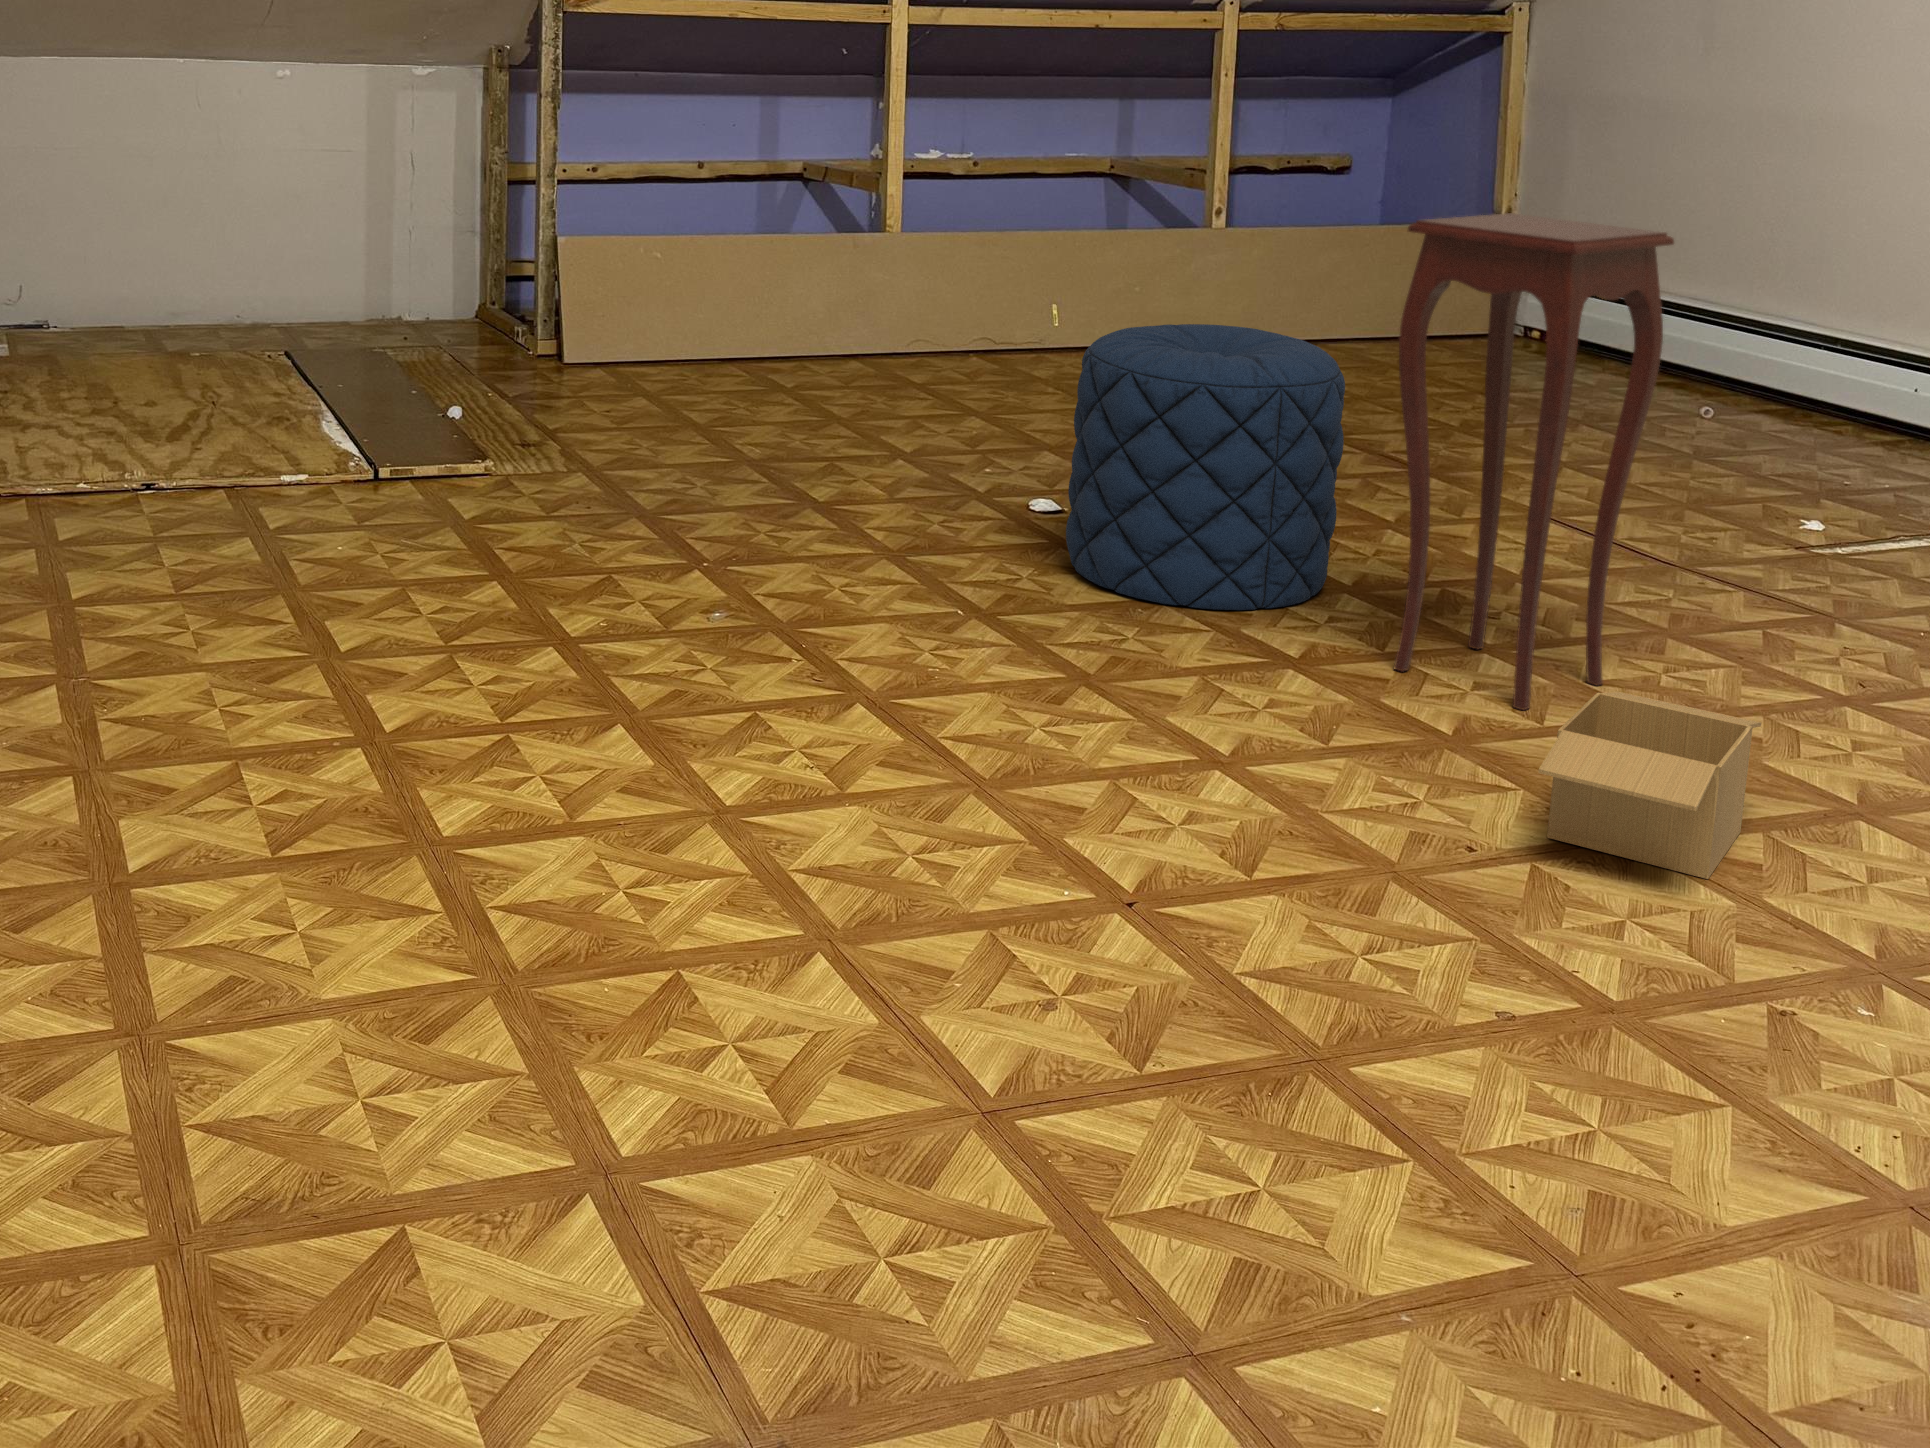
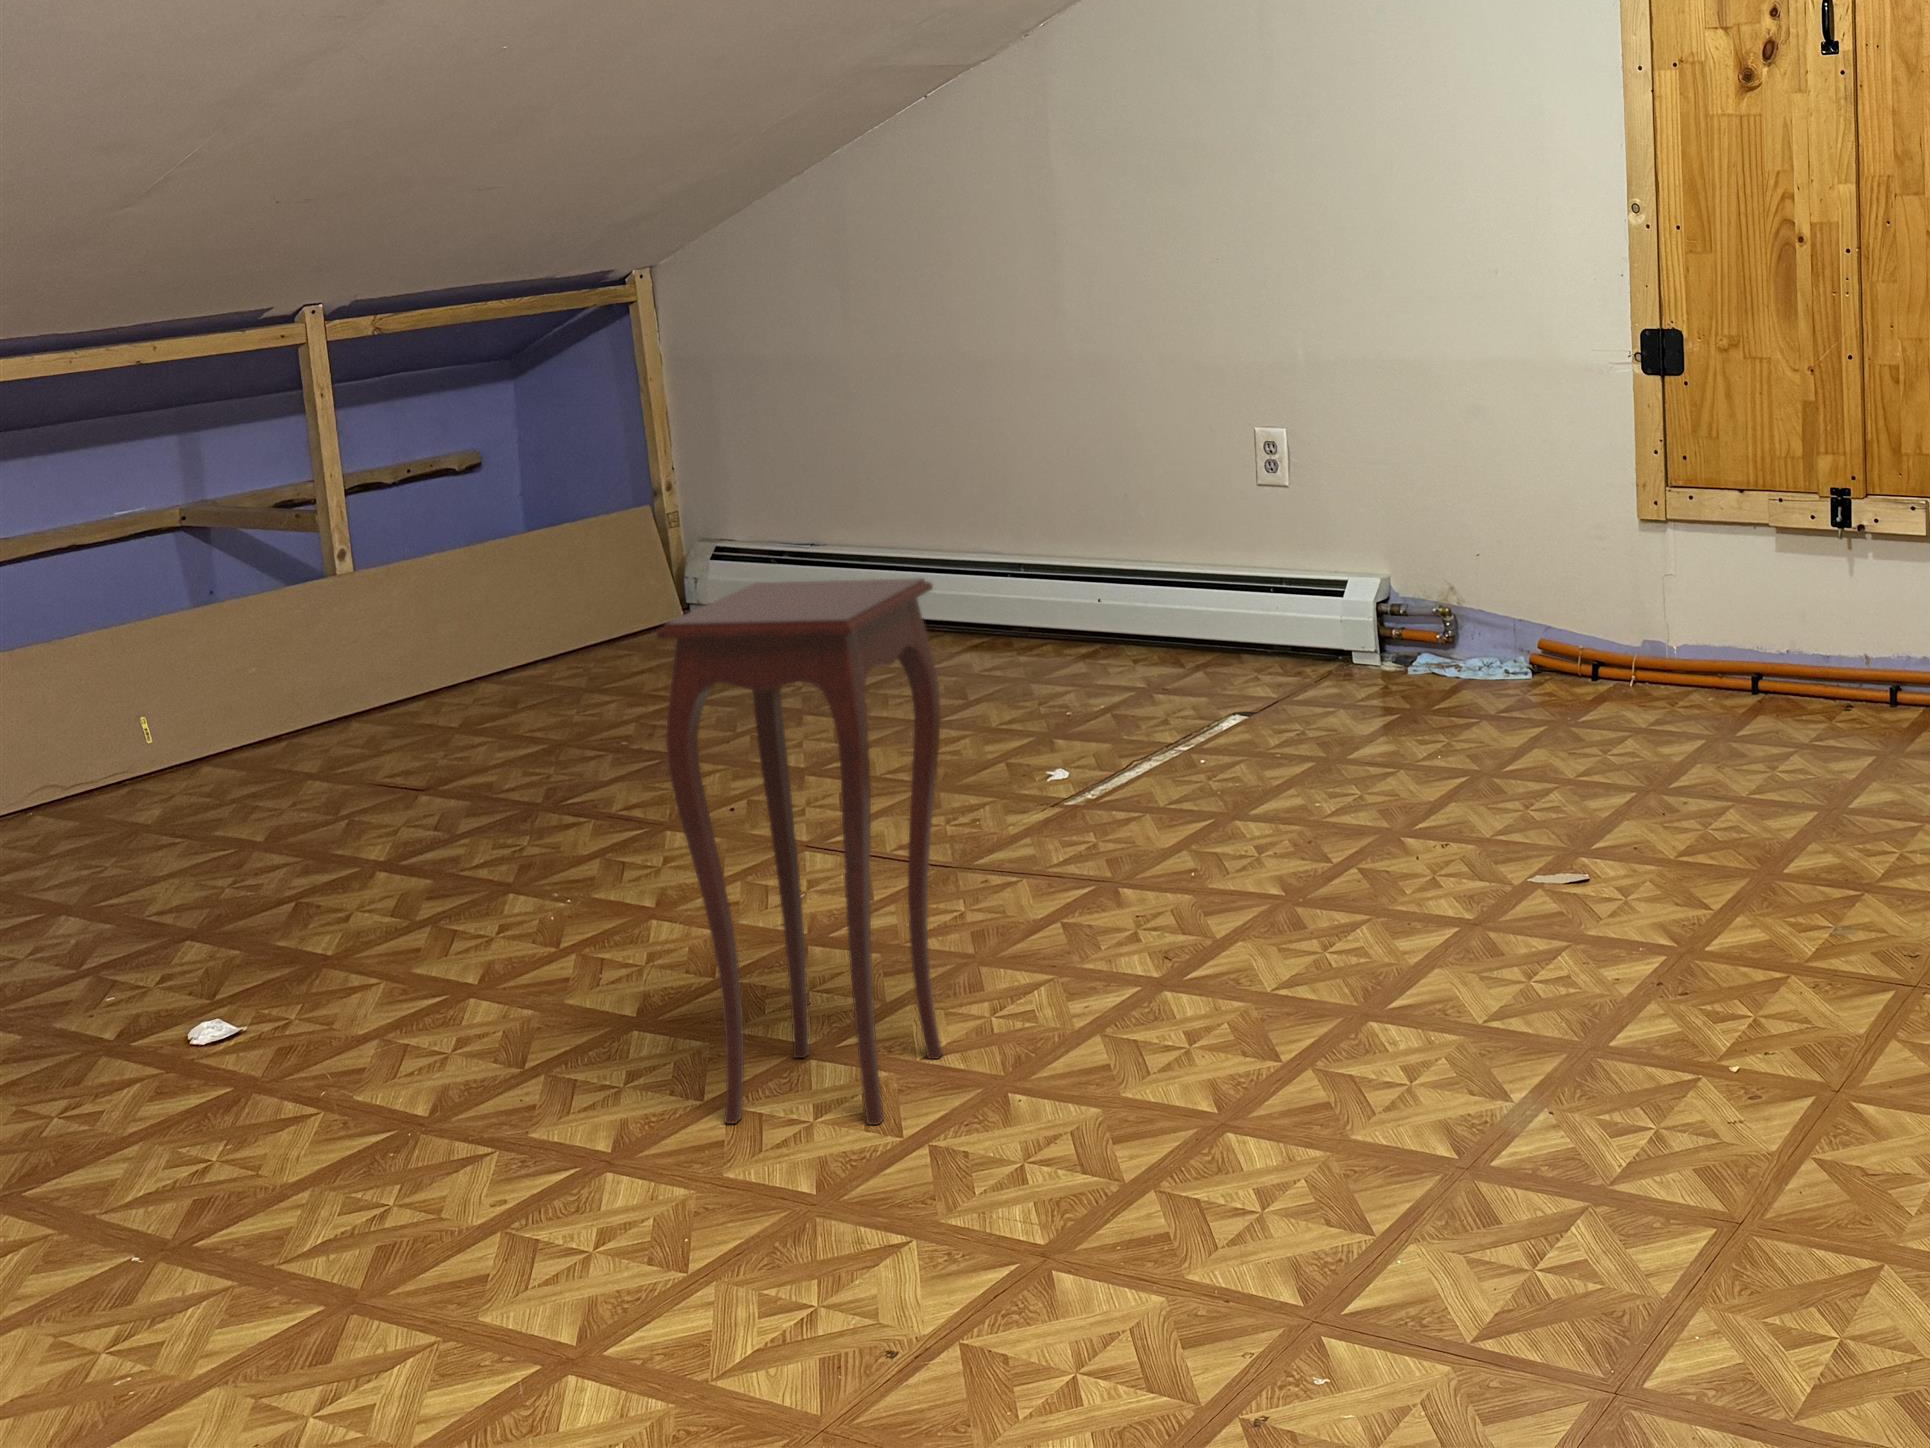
pouf: present [1066,324,1345,610] -> none [245,755,611,1140]
cardboard box: present [1538,691,1761,879] -> none [949,1073,1133,1295]

